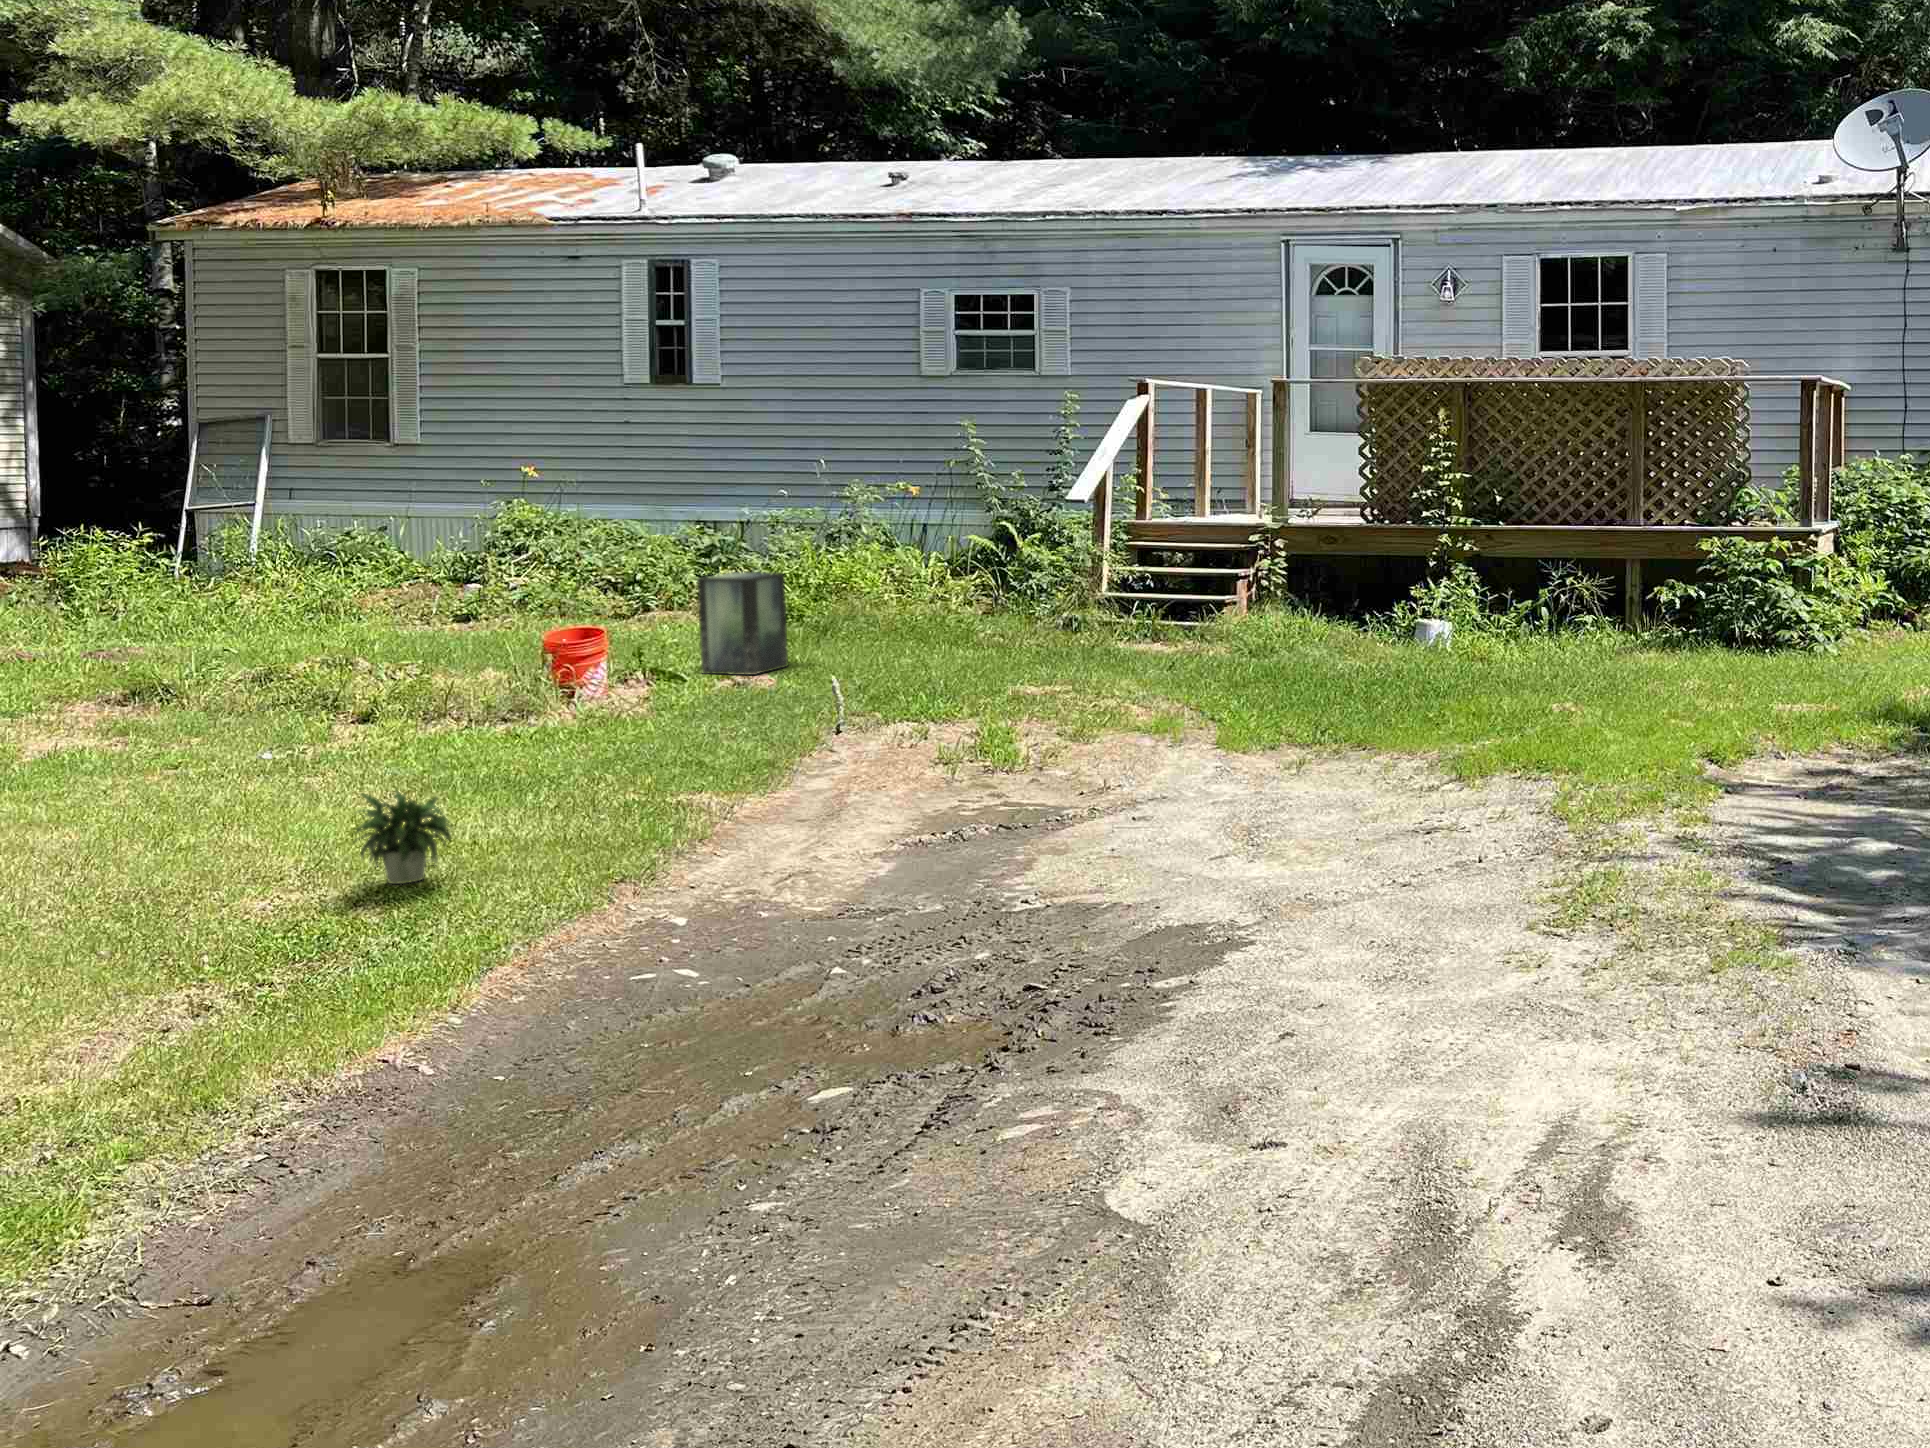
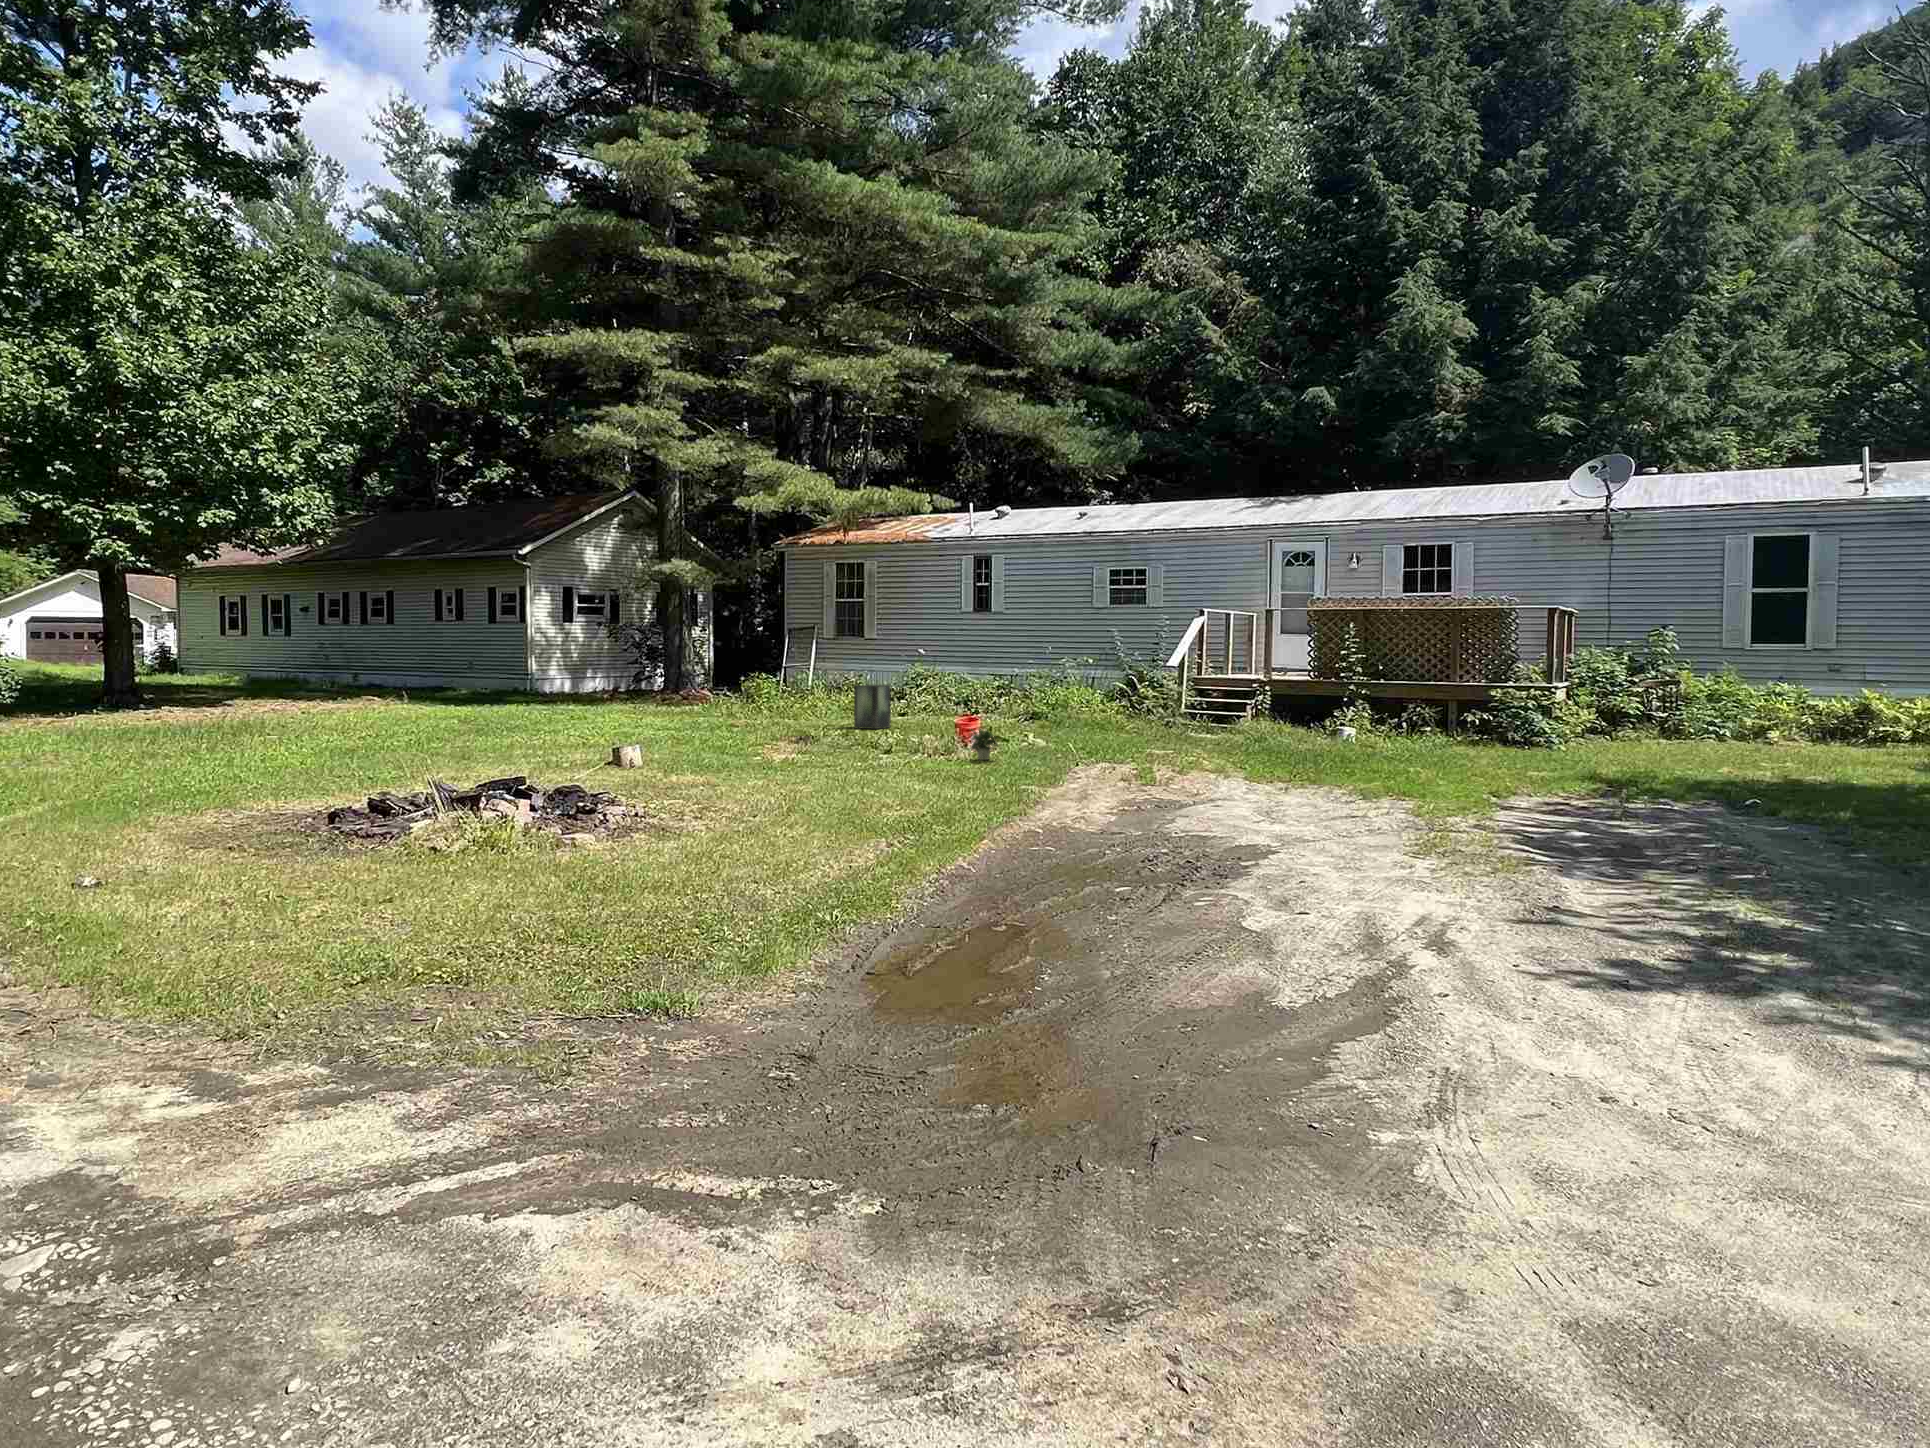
storage box: present [698,572,788,675] -> present [854,684,891,729]

